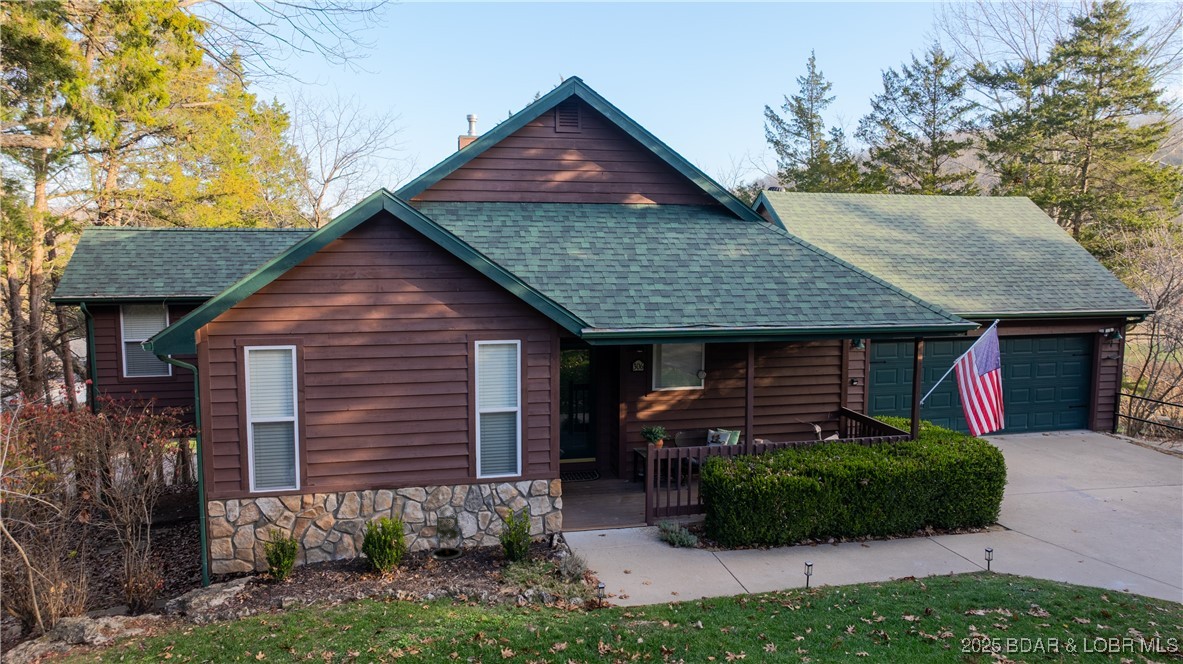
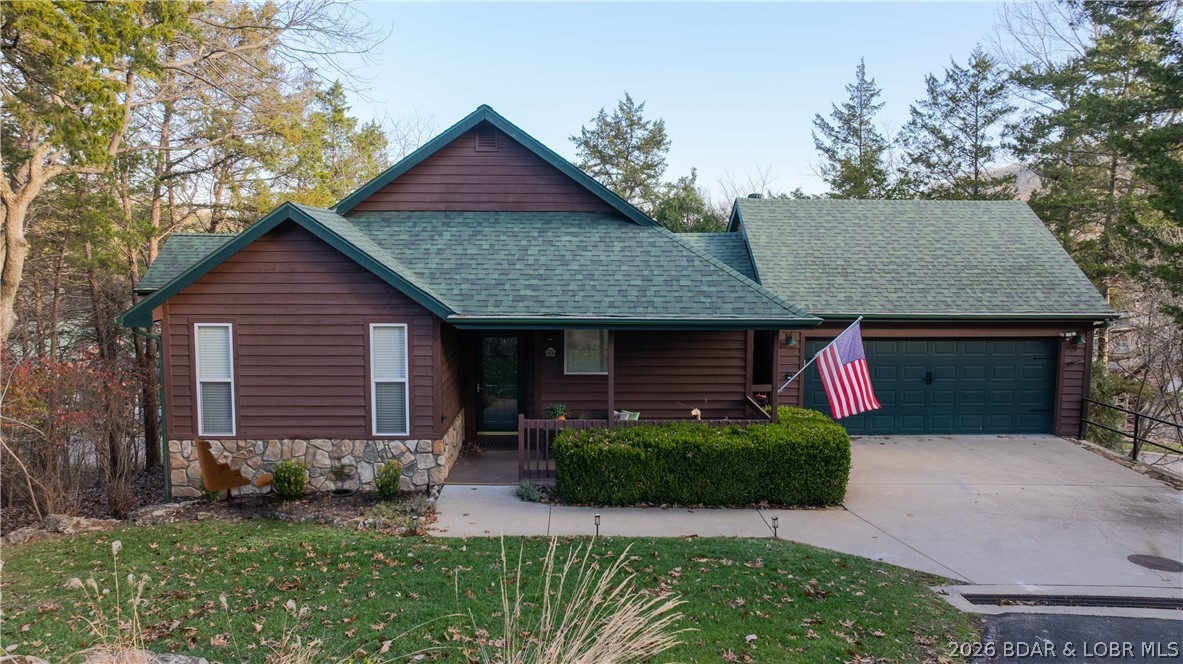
lounge chair: none [270,496,376,590] -> present [194,437,278,508]

